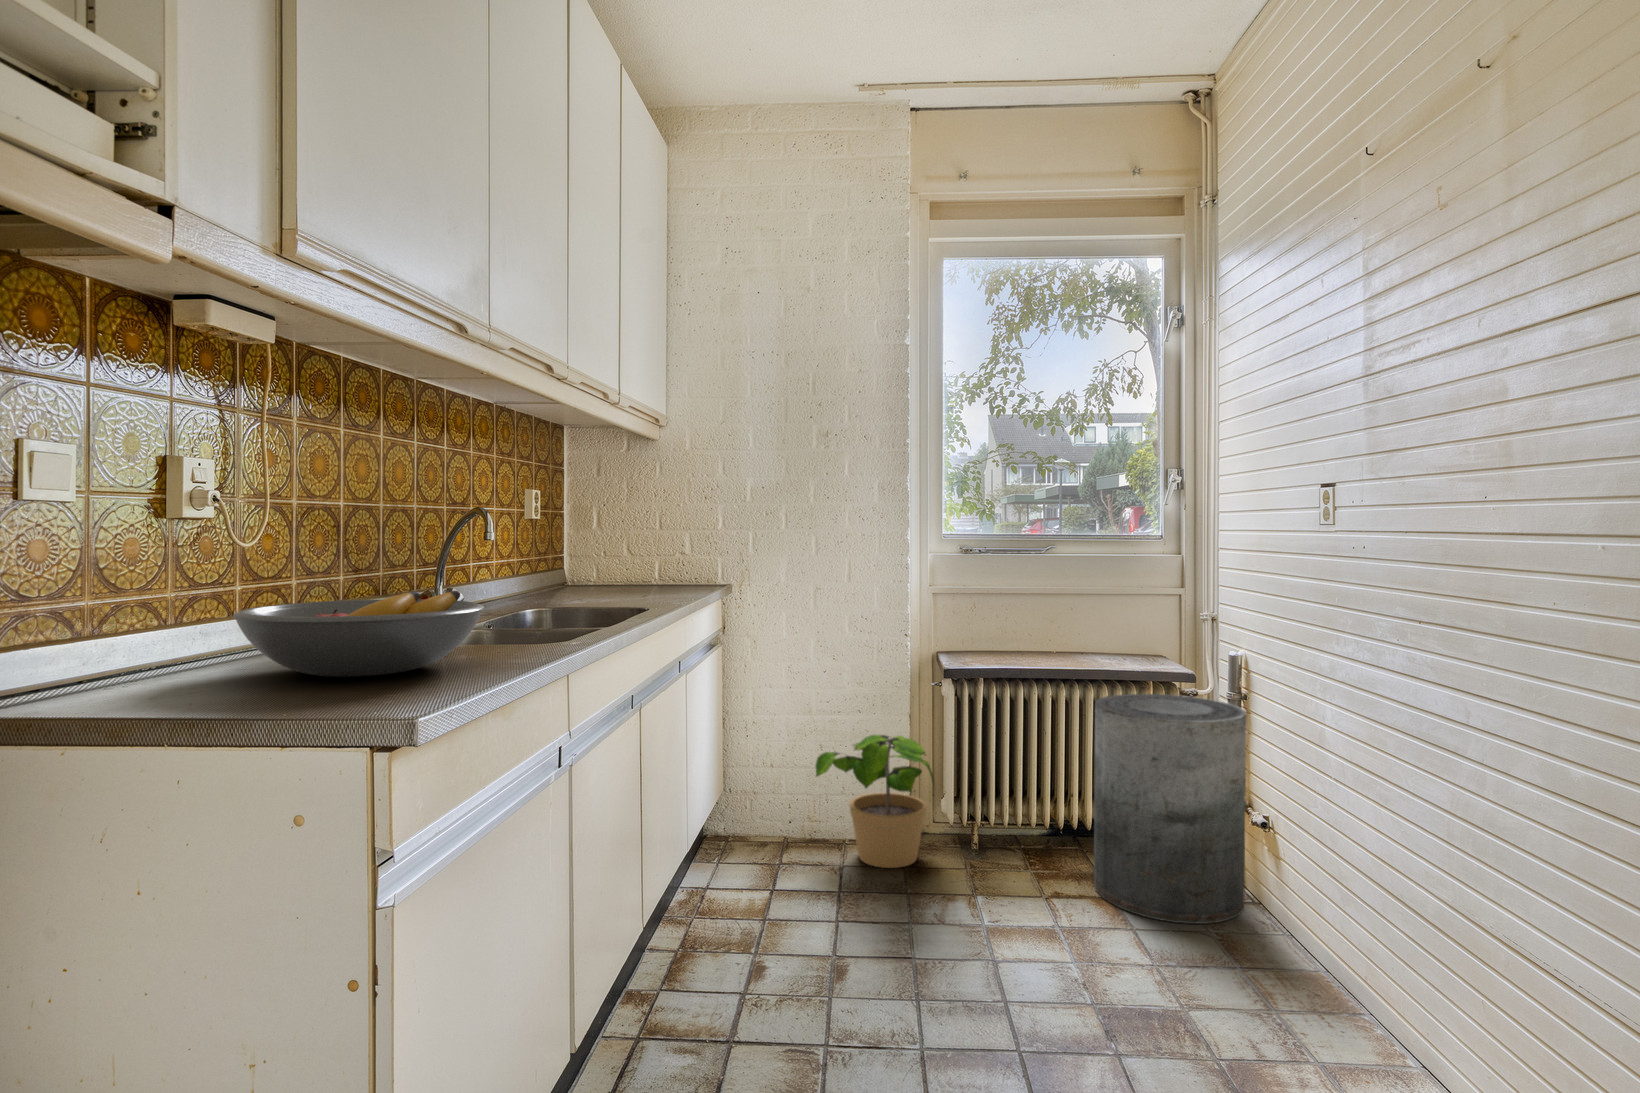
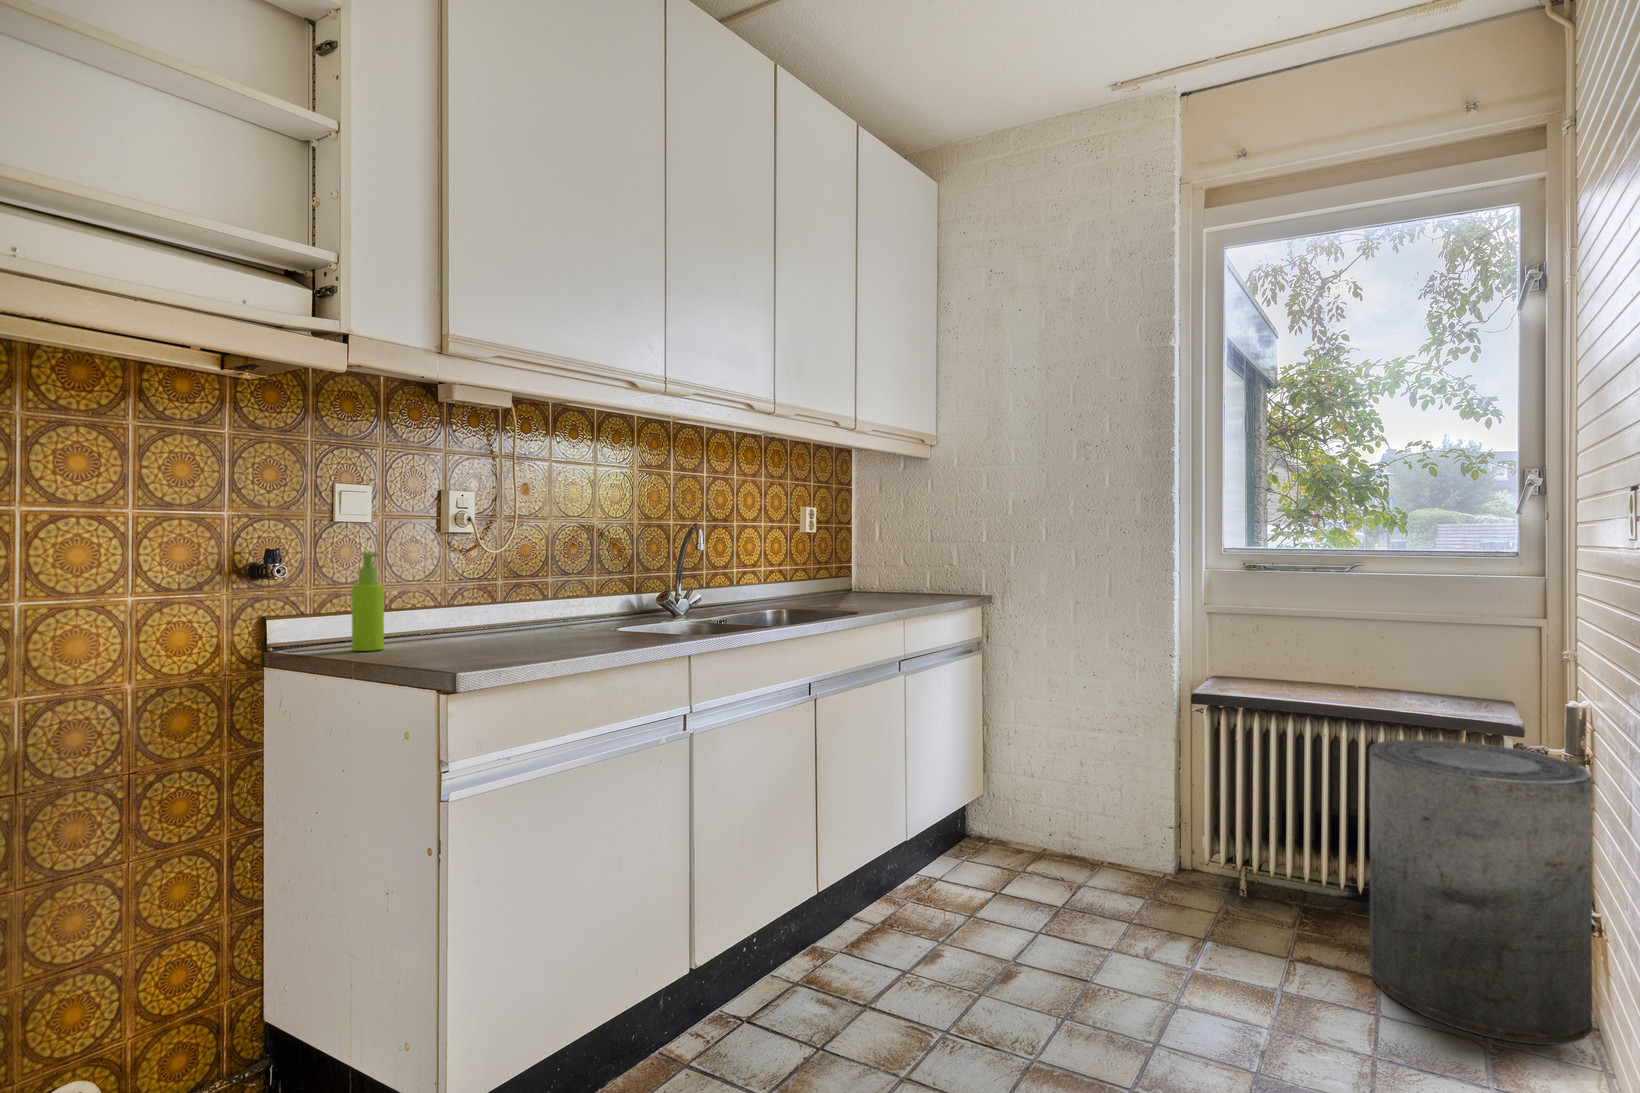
soap dispenser: none [71,547,131,708] -> present [352,552,384,651]
fruit bowl: present [233,591,484,677] -> none [452,586,617,644]
potted plant: present [816,735,934,868] -> none [1055,752,1191,898]

